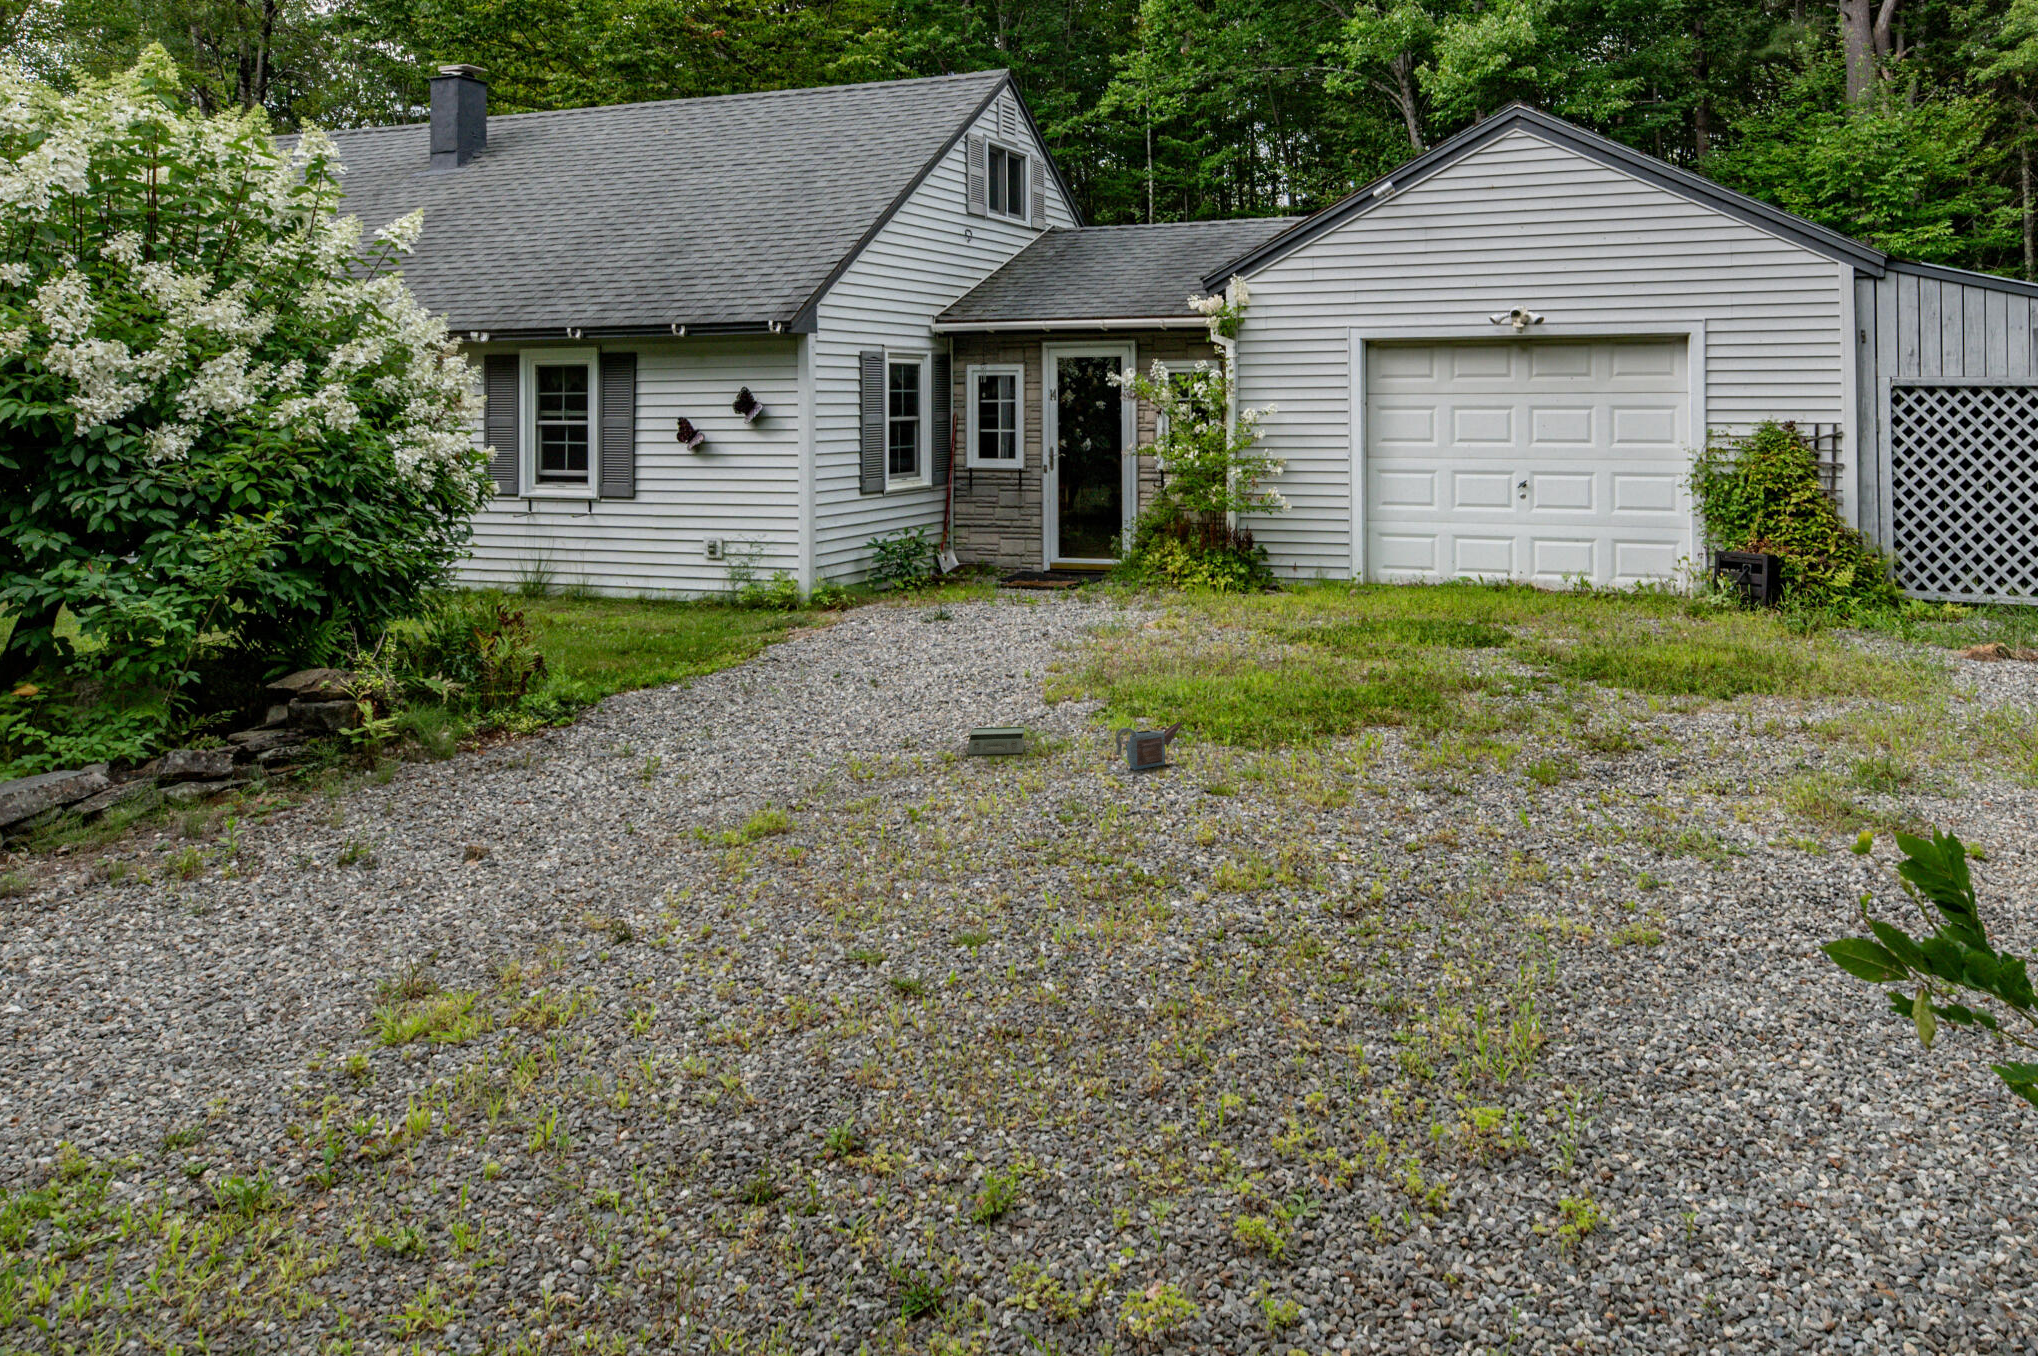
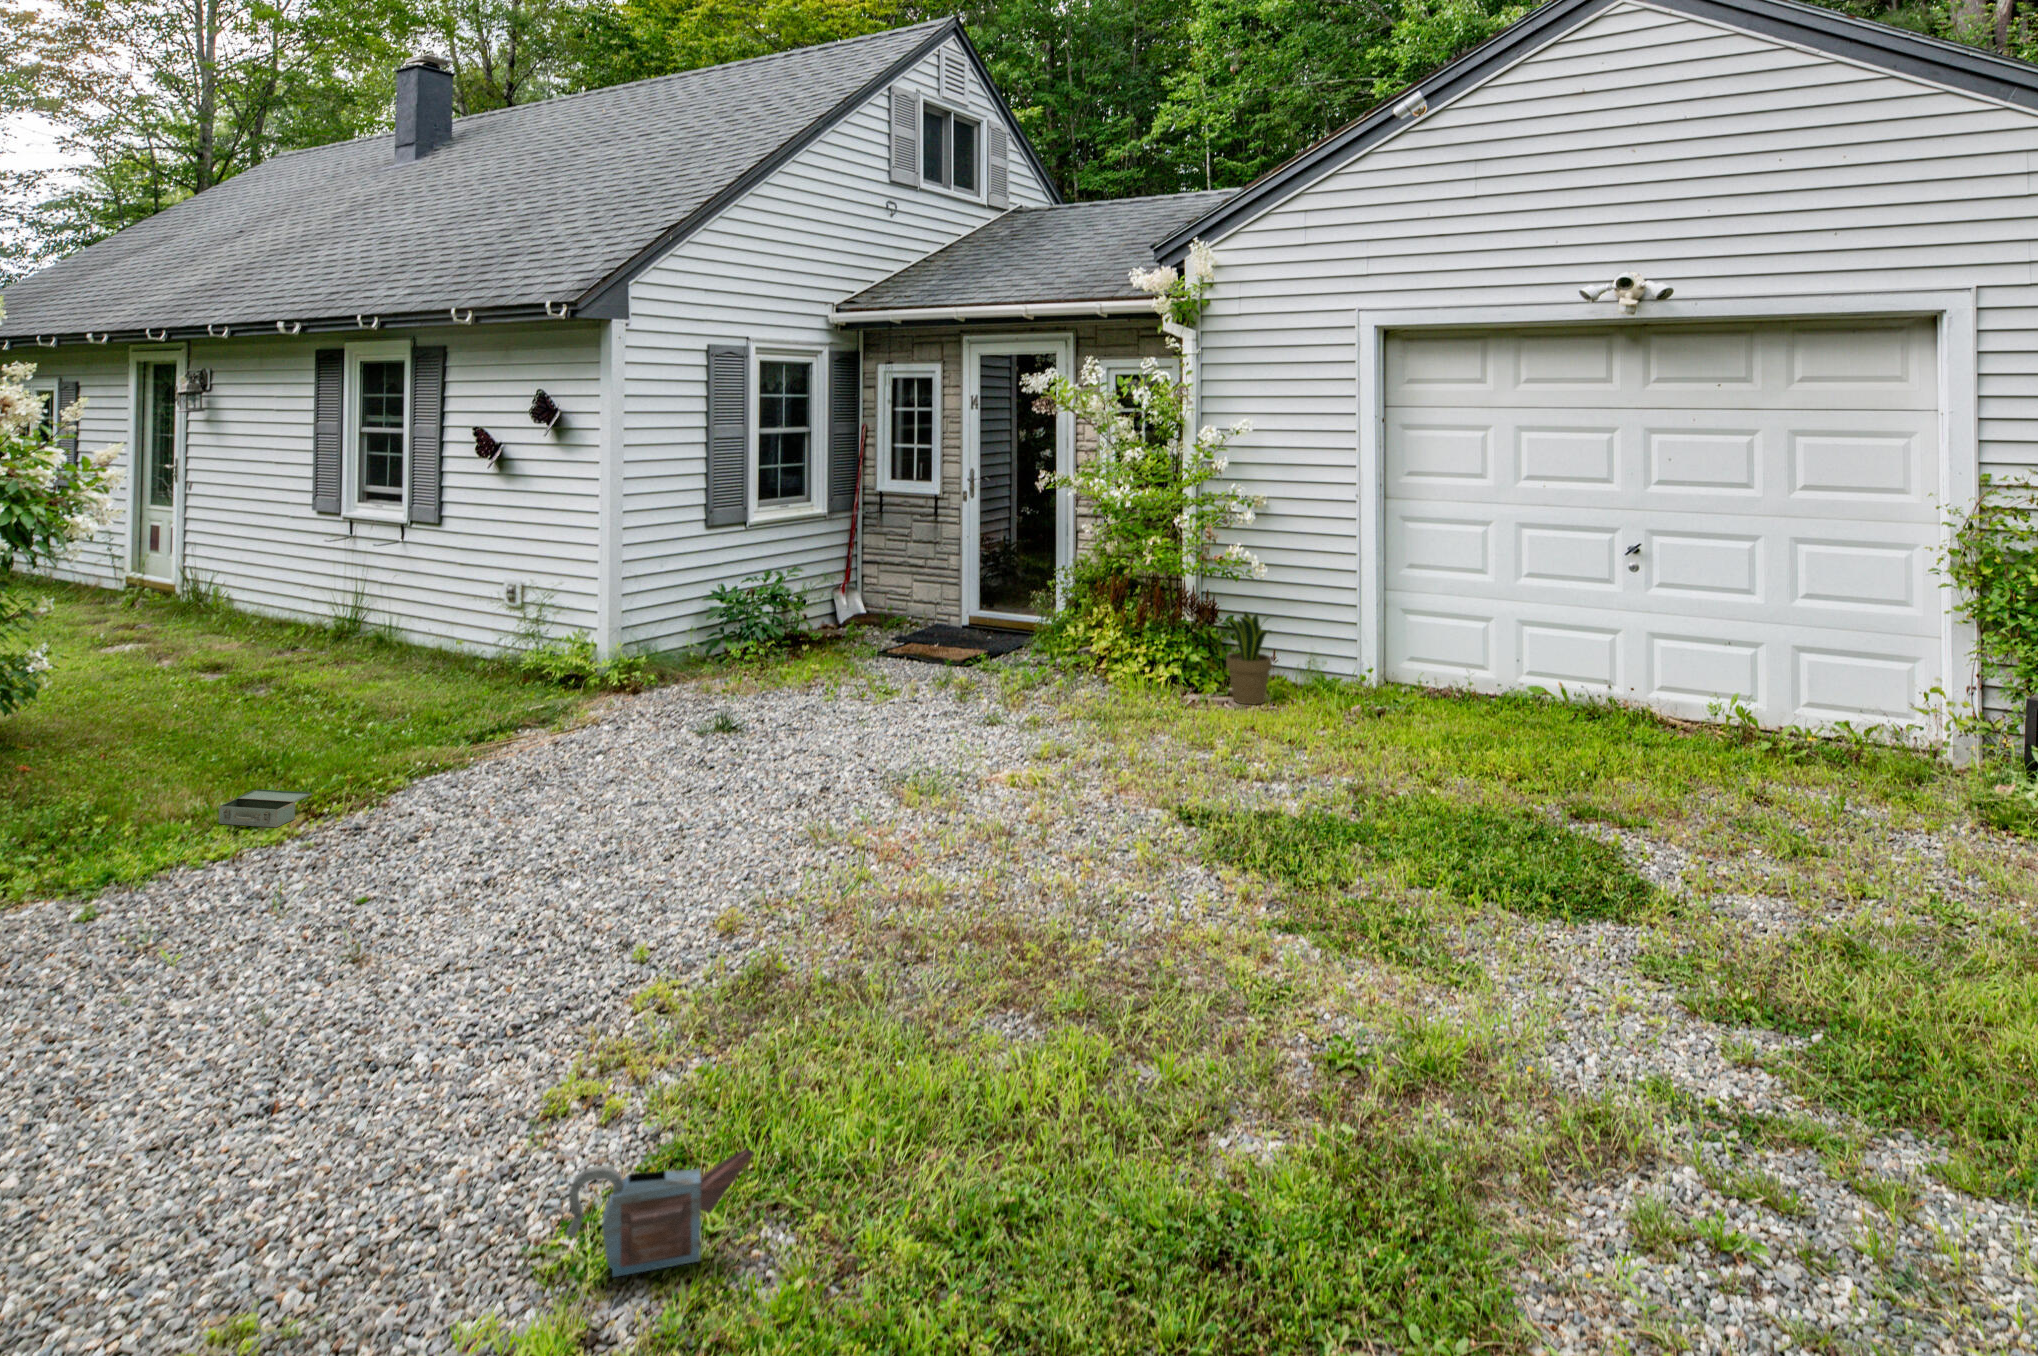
potted plant: none [1270,532,1301,593] -> present [1225,612,1272,704]
toolbox: present [968,727,1025,754] -> present [219,789,312,827]

